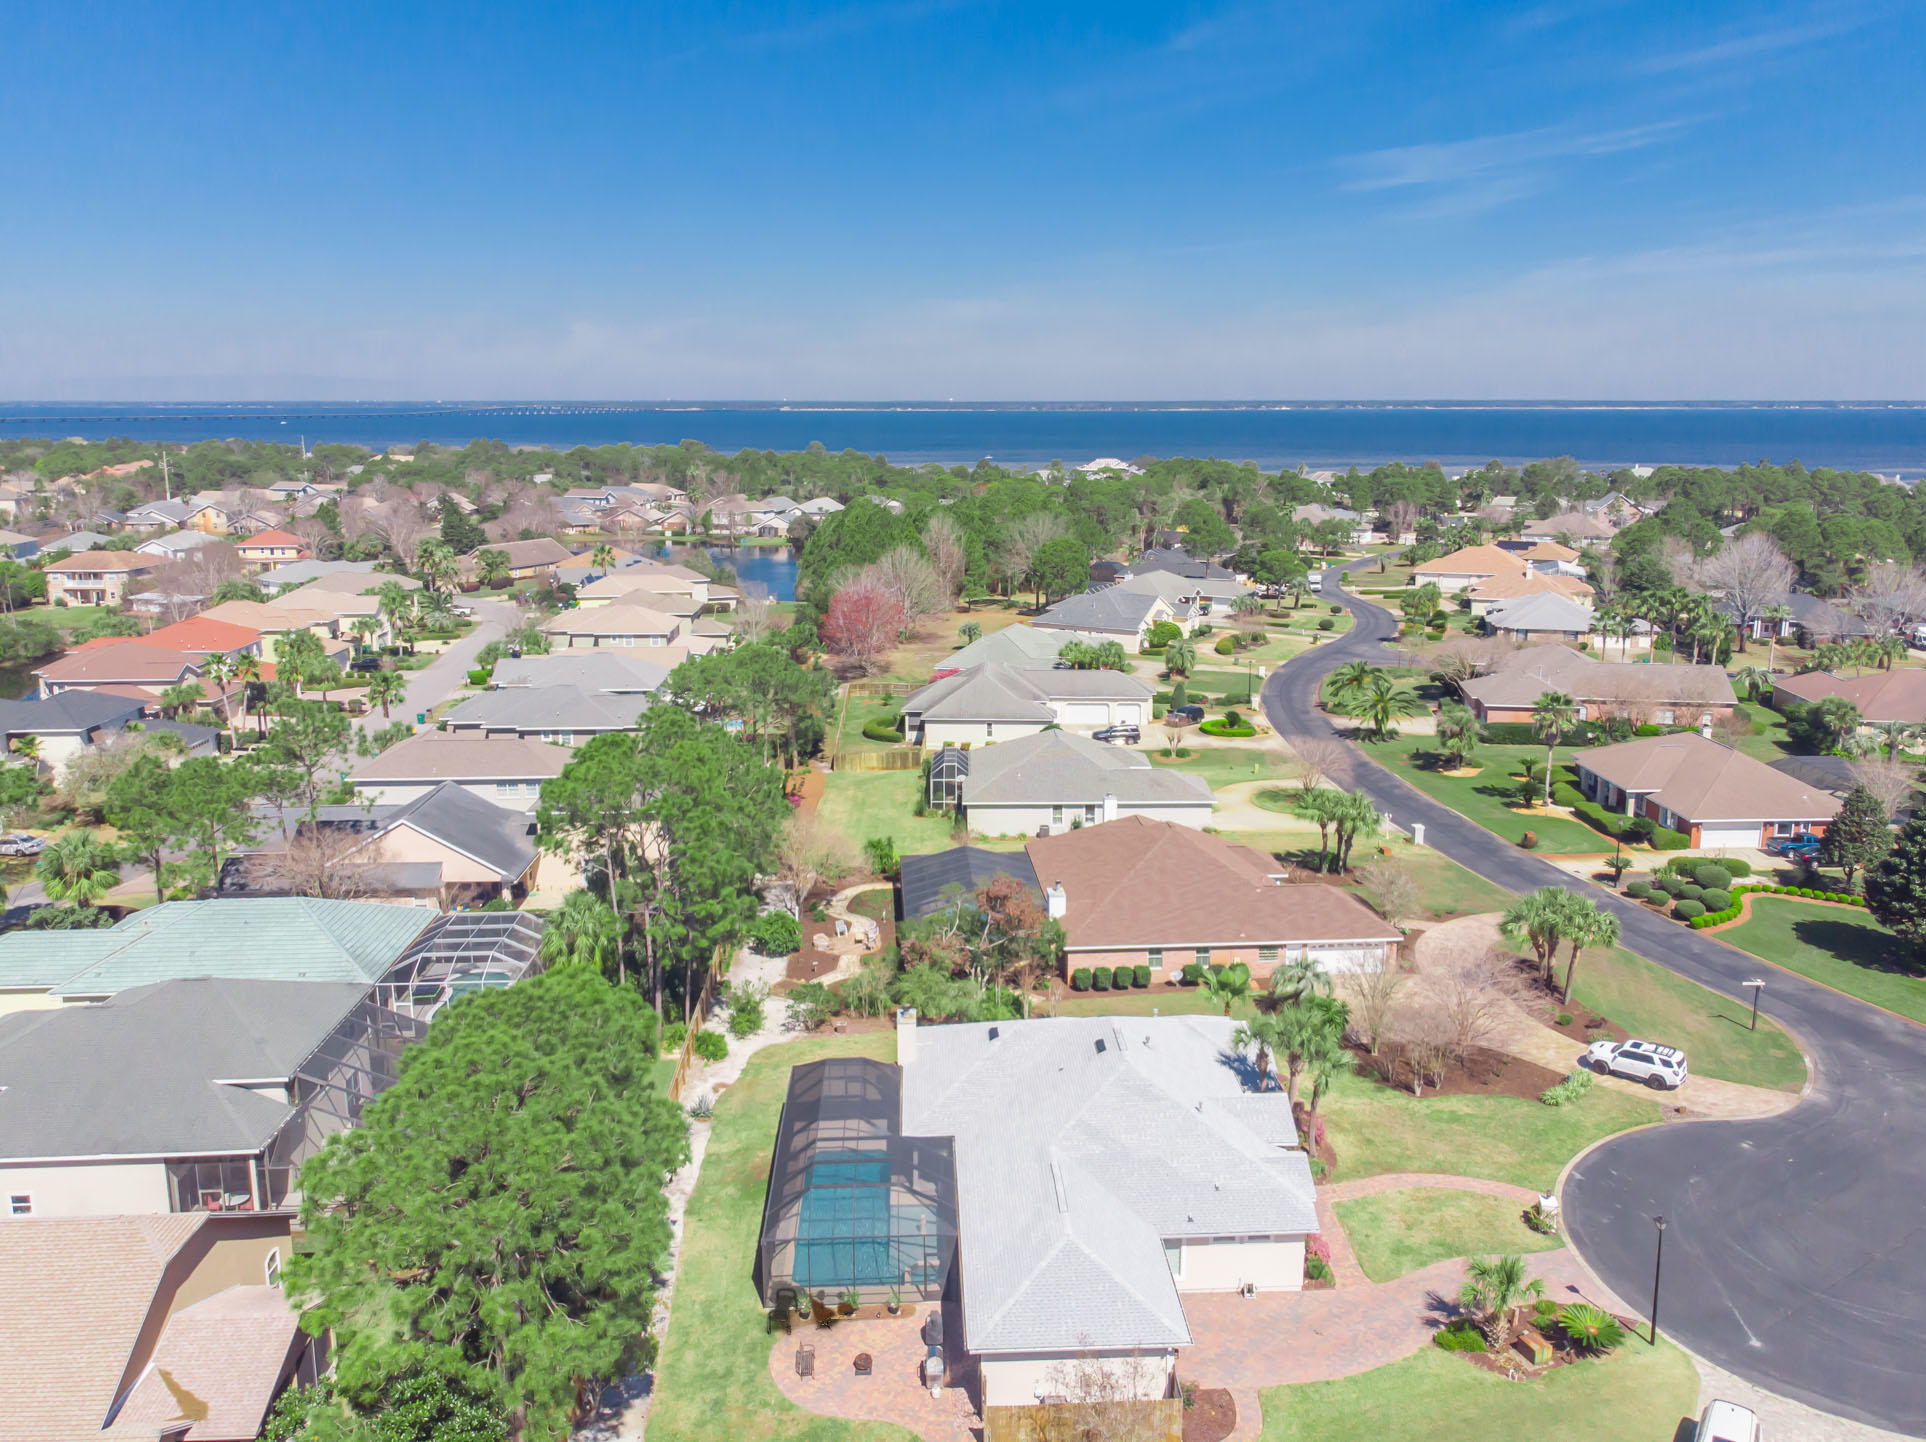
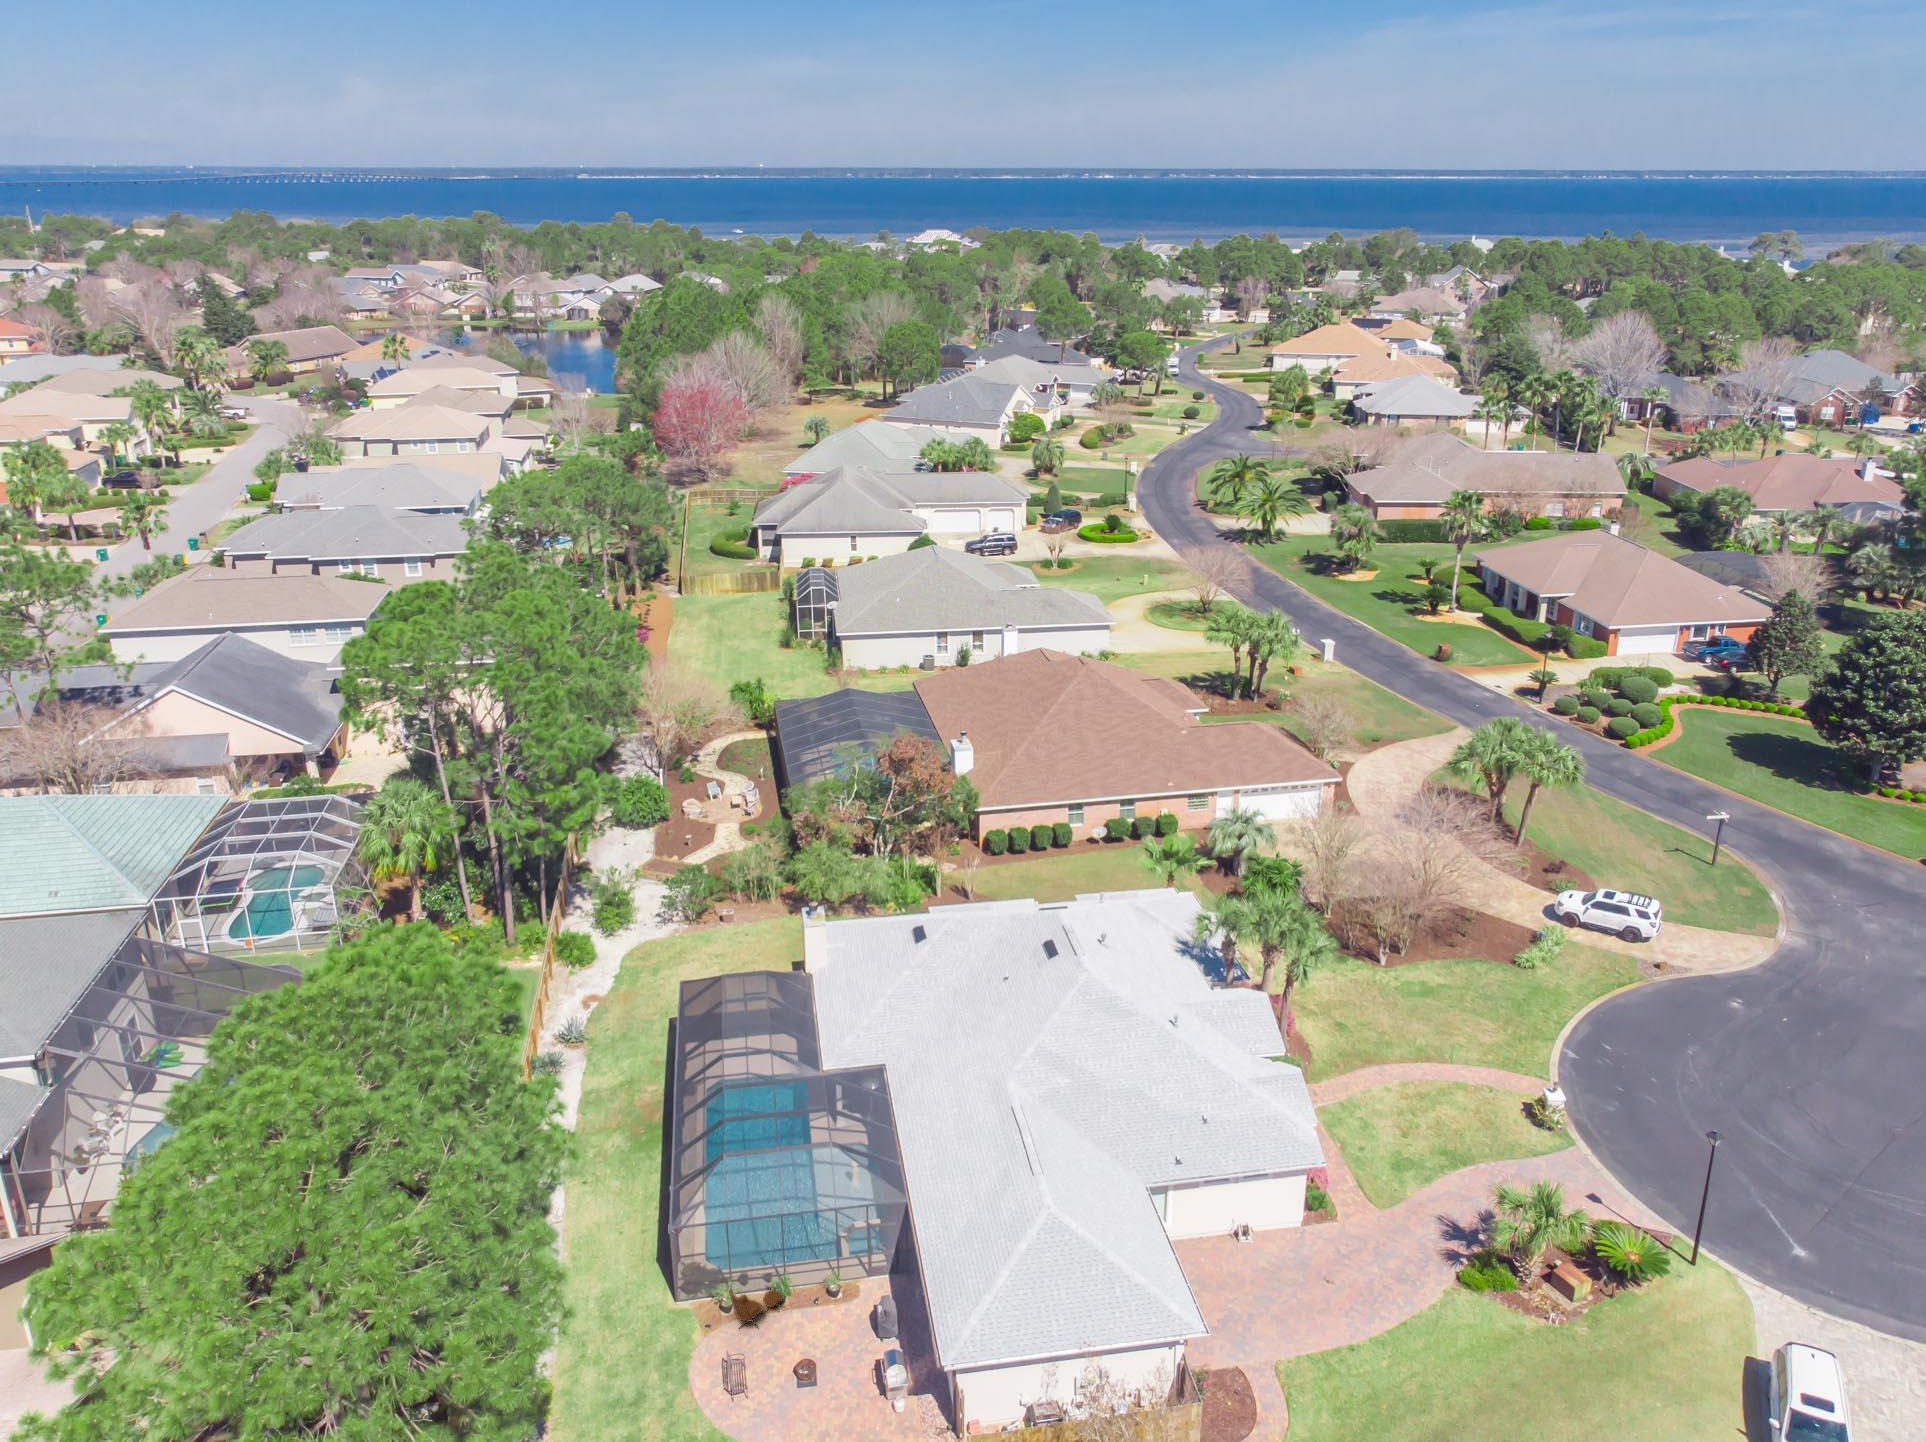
bench: present [768,1288,798,1334] -> none [679,1280,715,1340]

